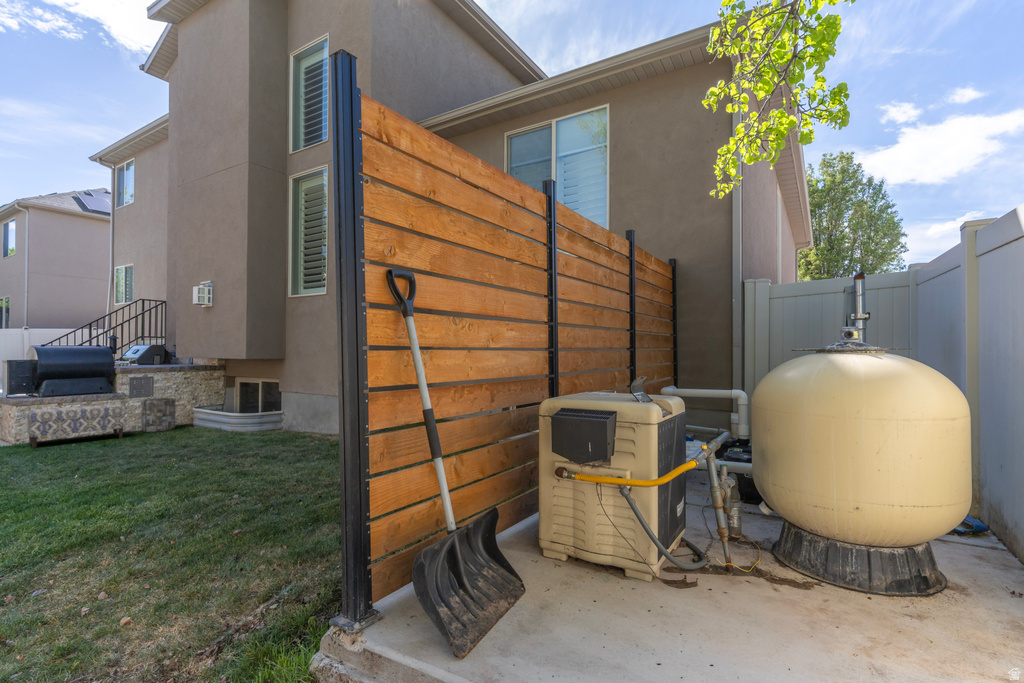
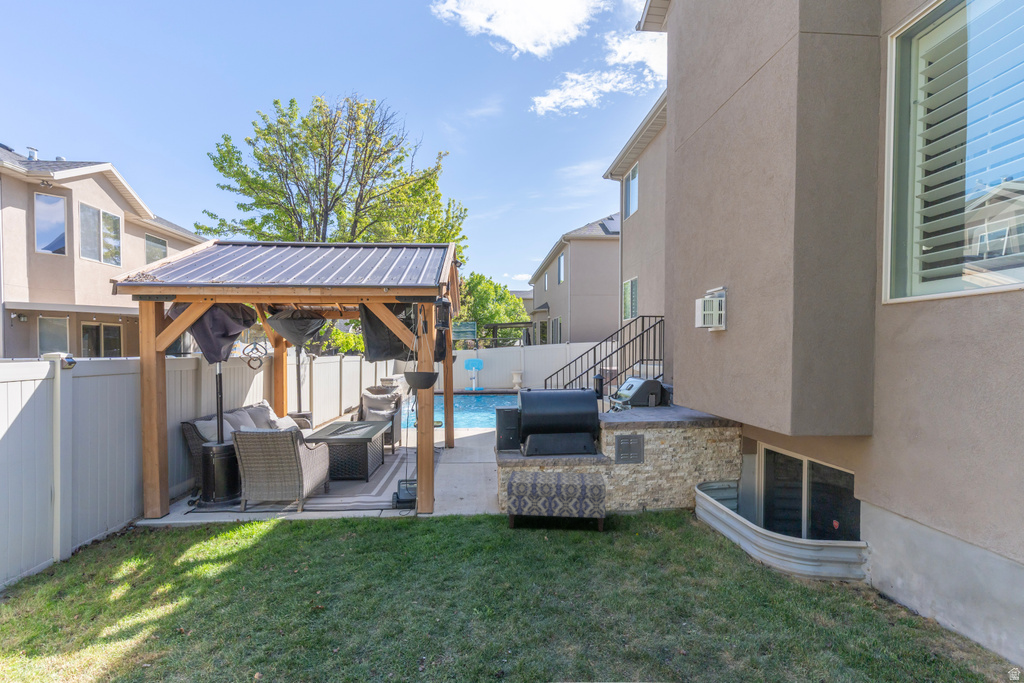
side table: present [141,398,176,432] -> none [628,469,671,527]

